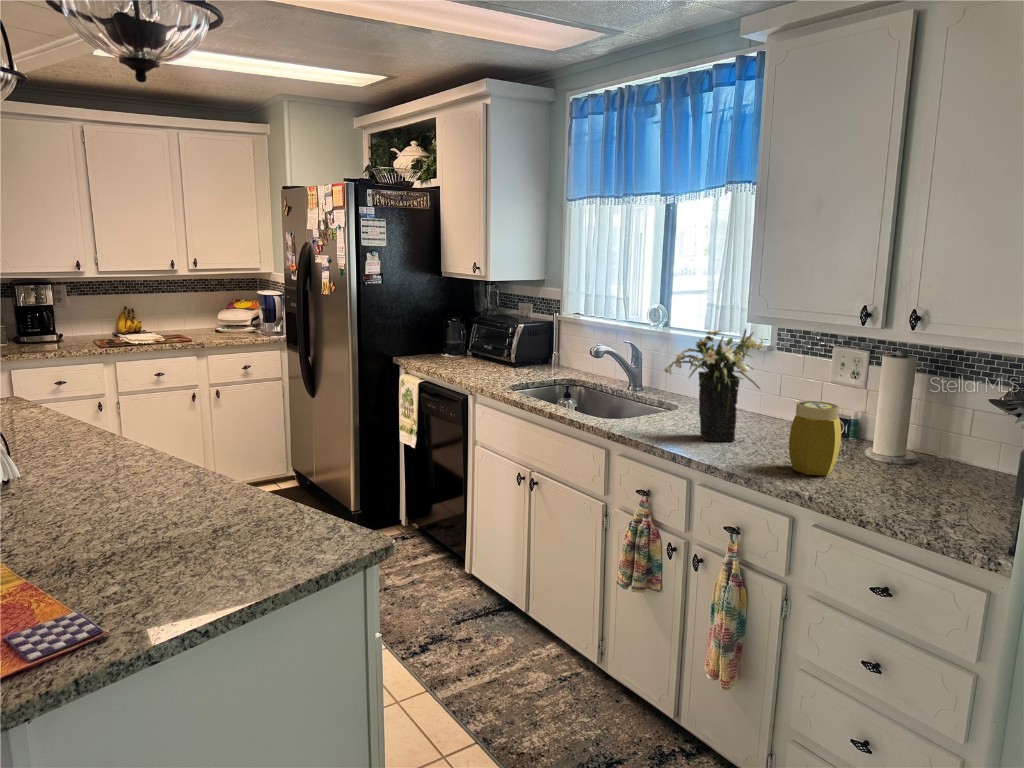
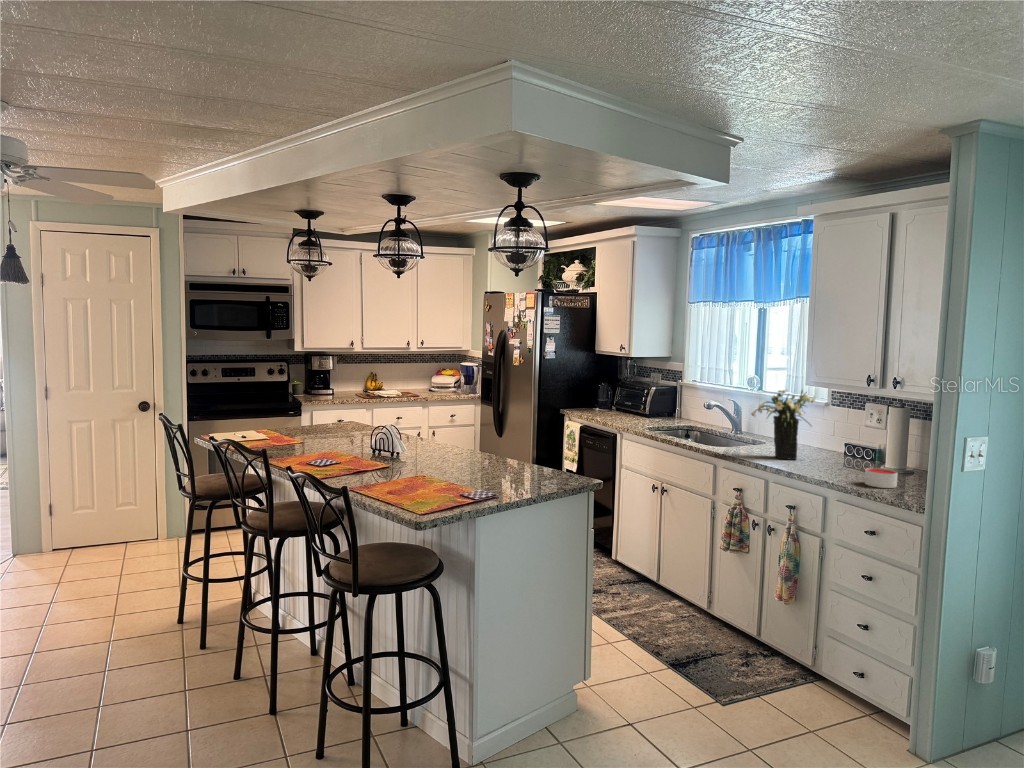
jar: present [789,401,841,476] -> none [826,432,858,476]
candle: none [861,466,920,505] -> present [865,468,898,488]

